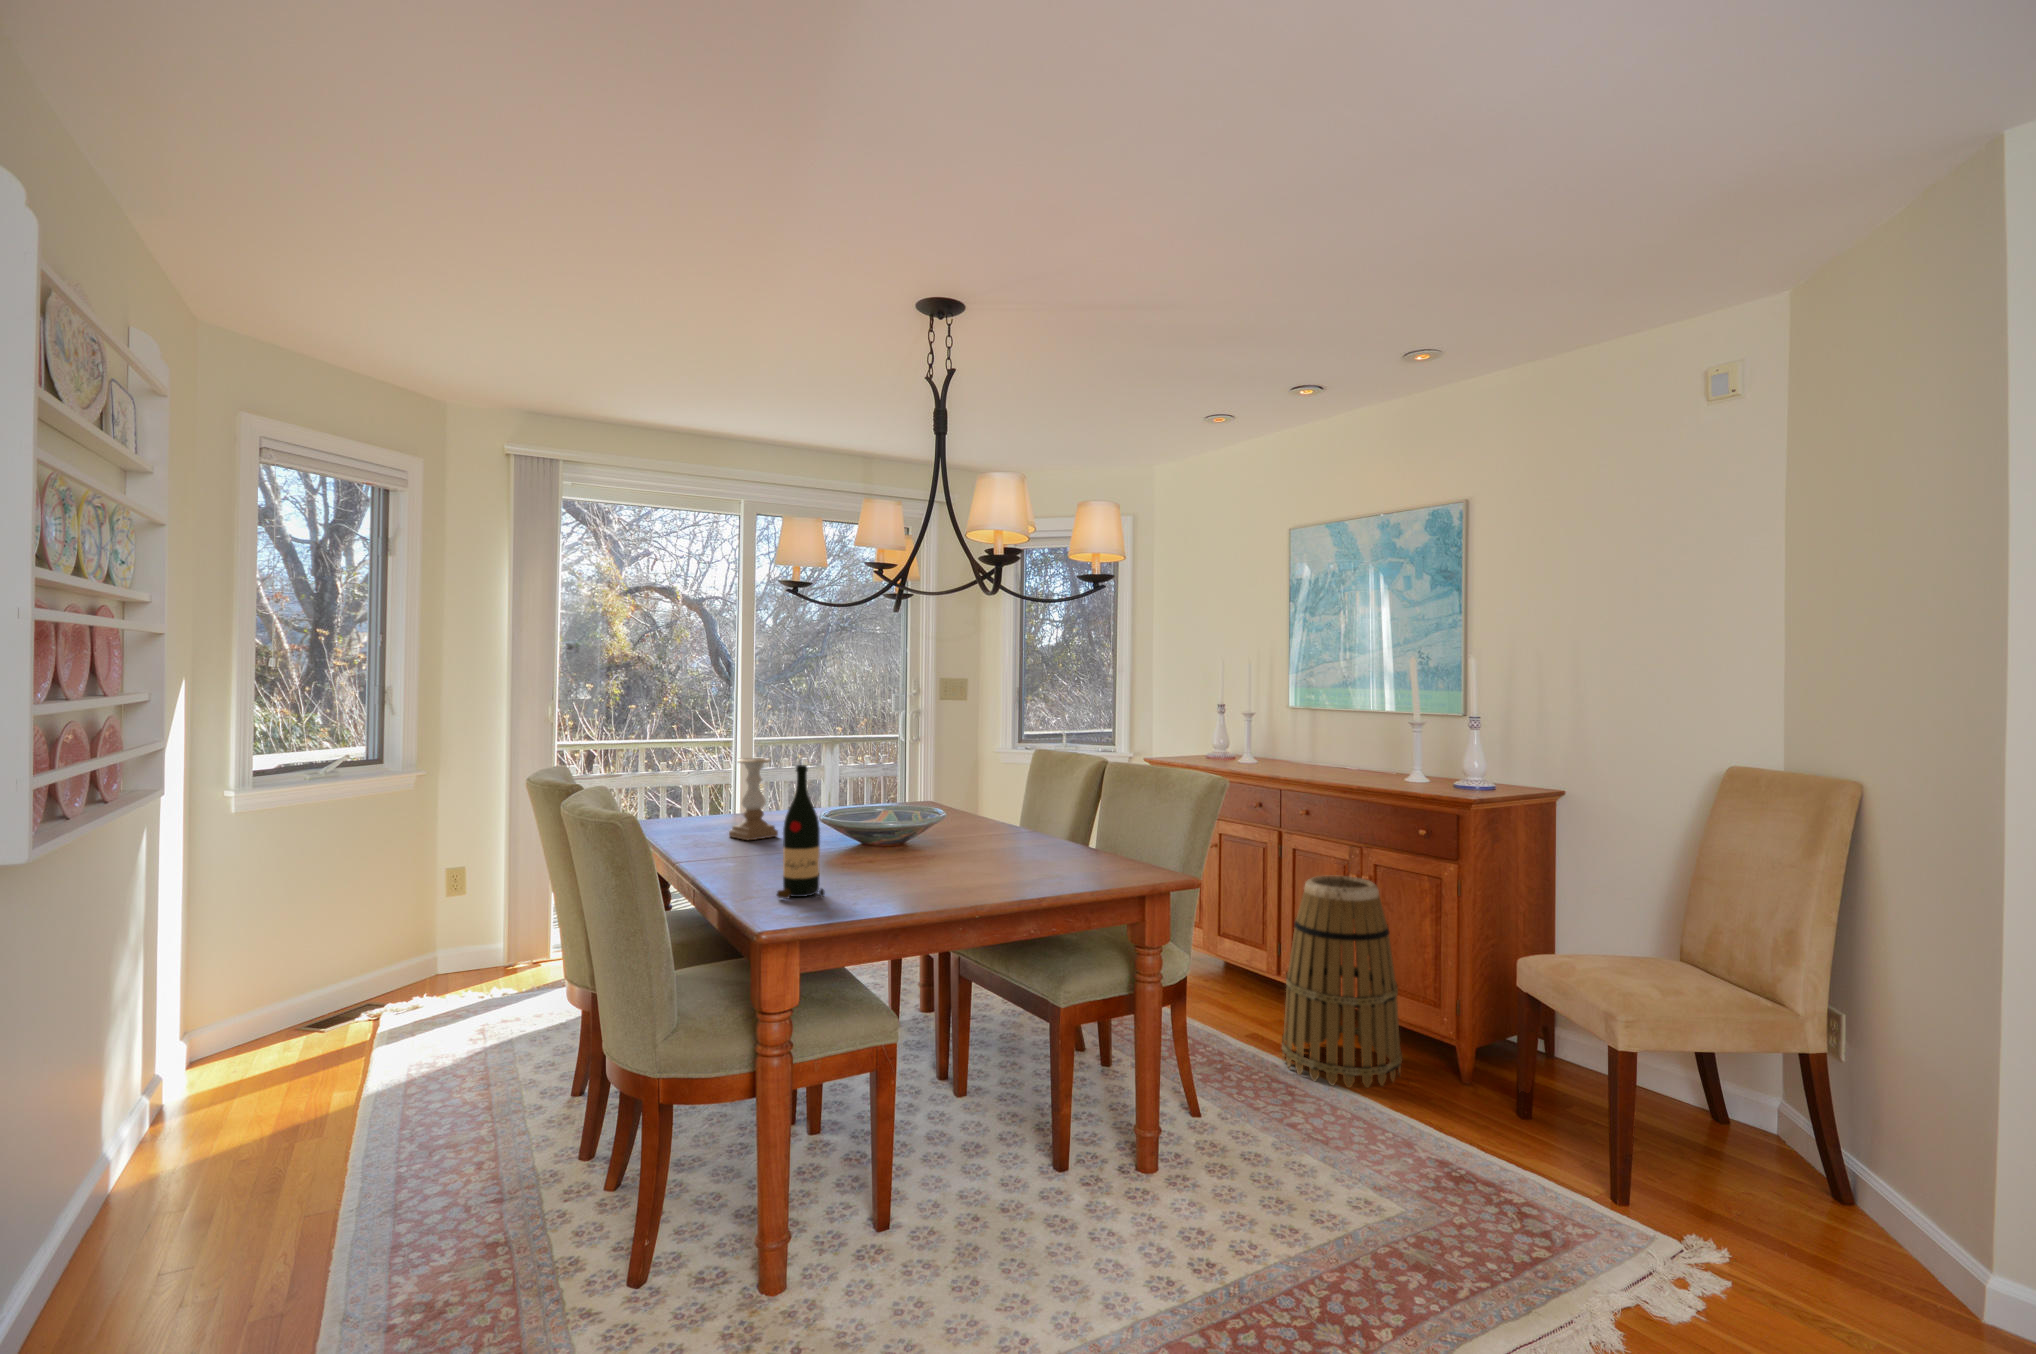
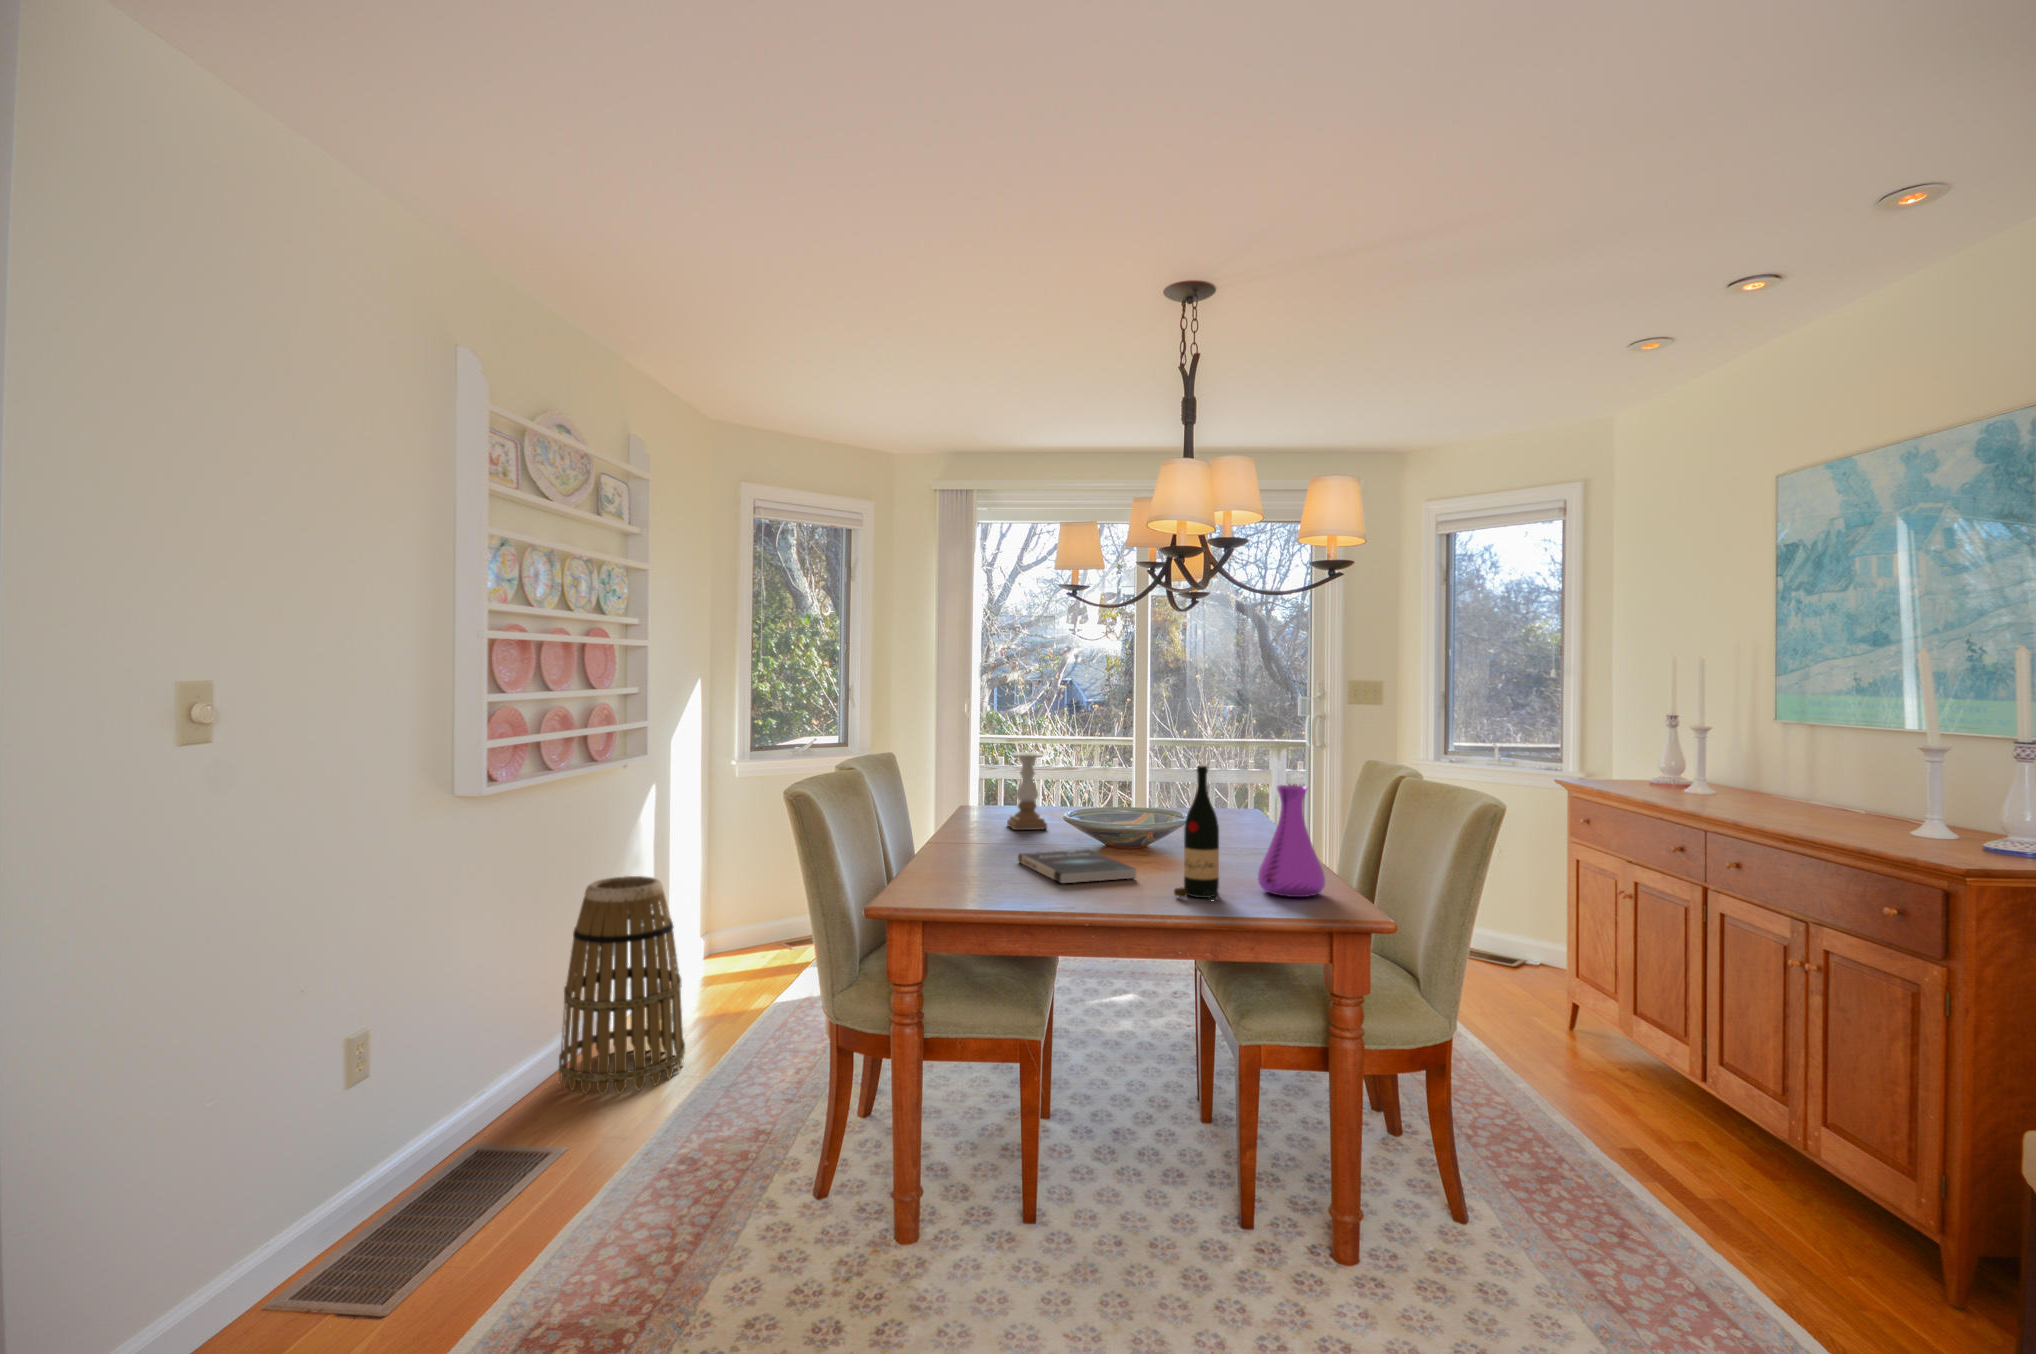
wine bottle: present [777,765,825,899] -> present [1174,766,1219,900]
vase: none [1054,772,1112,870] -> present [1258,785,1325,897]
book: none [811,850,945,885] -> present [1018,849,1136,883]
basket: present [1282,876,1402,1088] -> present [559,876,685,1095]

